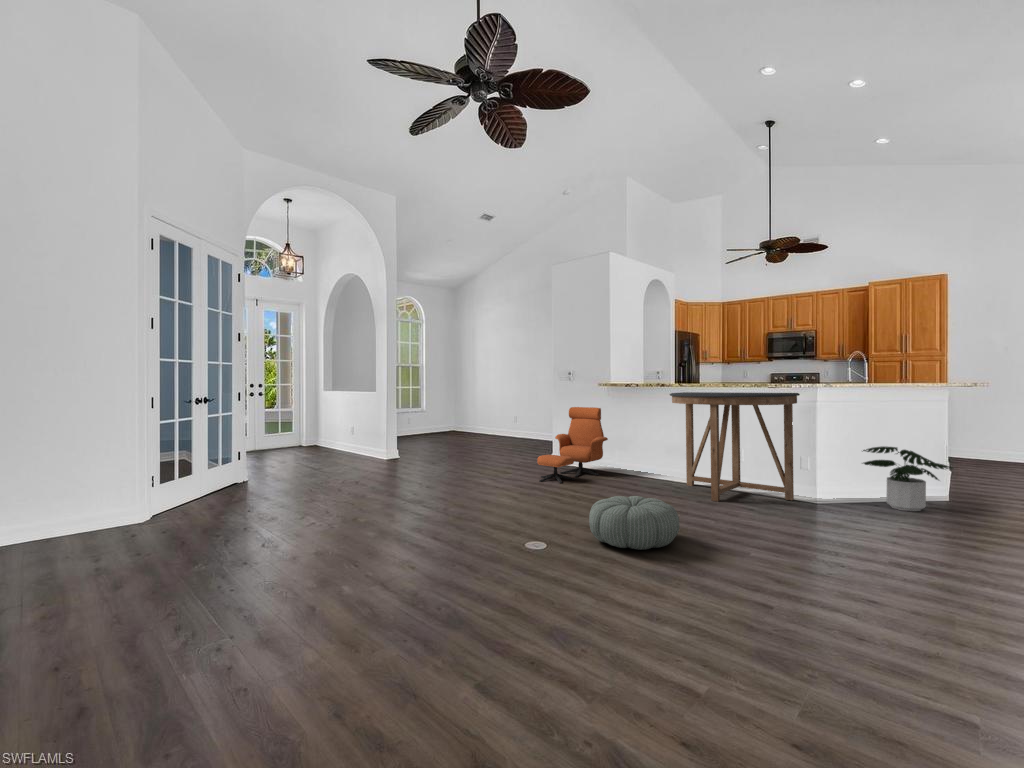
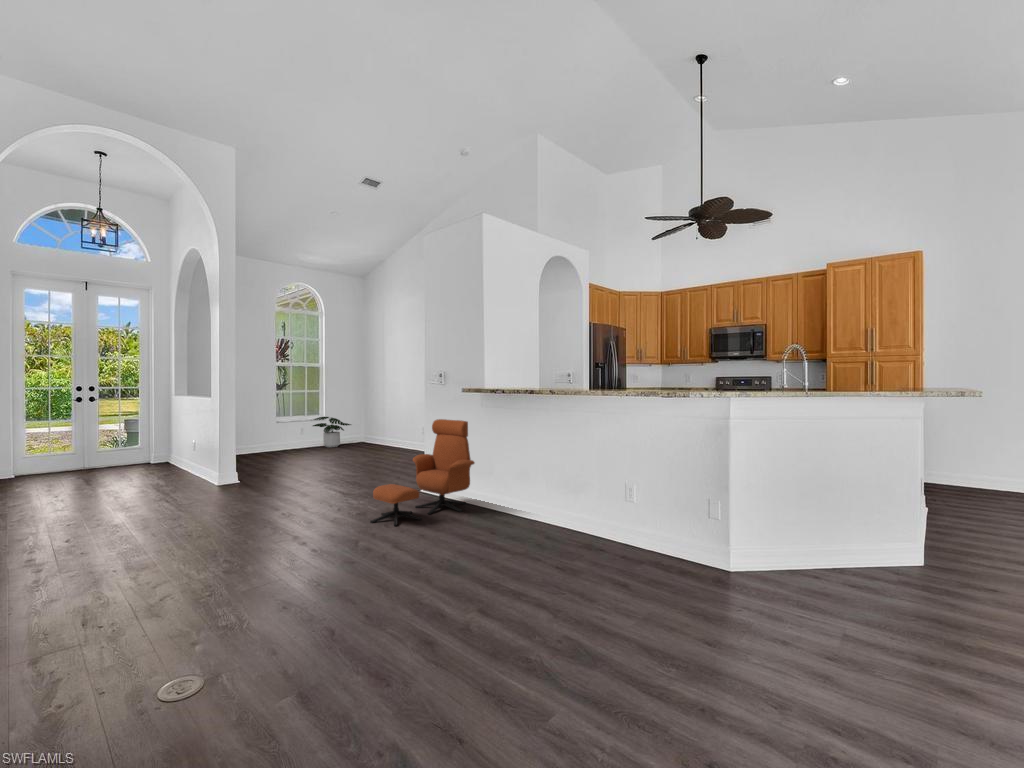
console table: present [670,392,800,502] -> none [533,402,706,567]
potted plant: present [863,446,953,511] -> present [313,417,351,447]
pouf: present [589,496,680,550] -> none [274,585,441,713]

